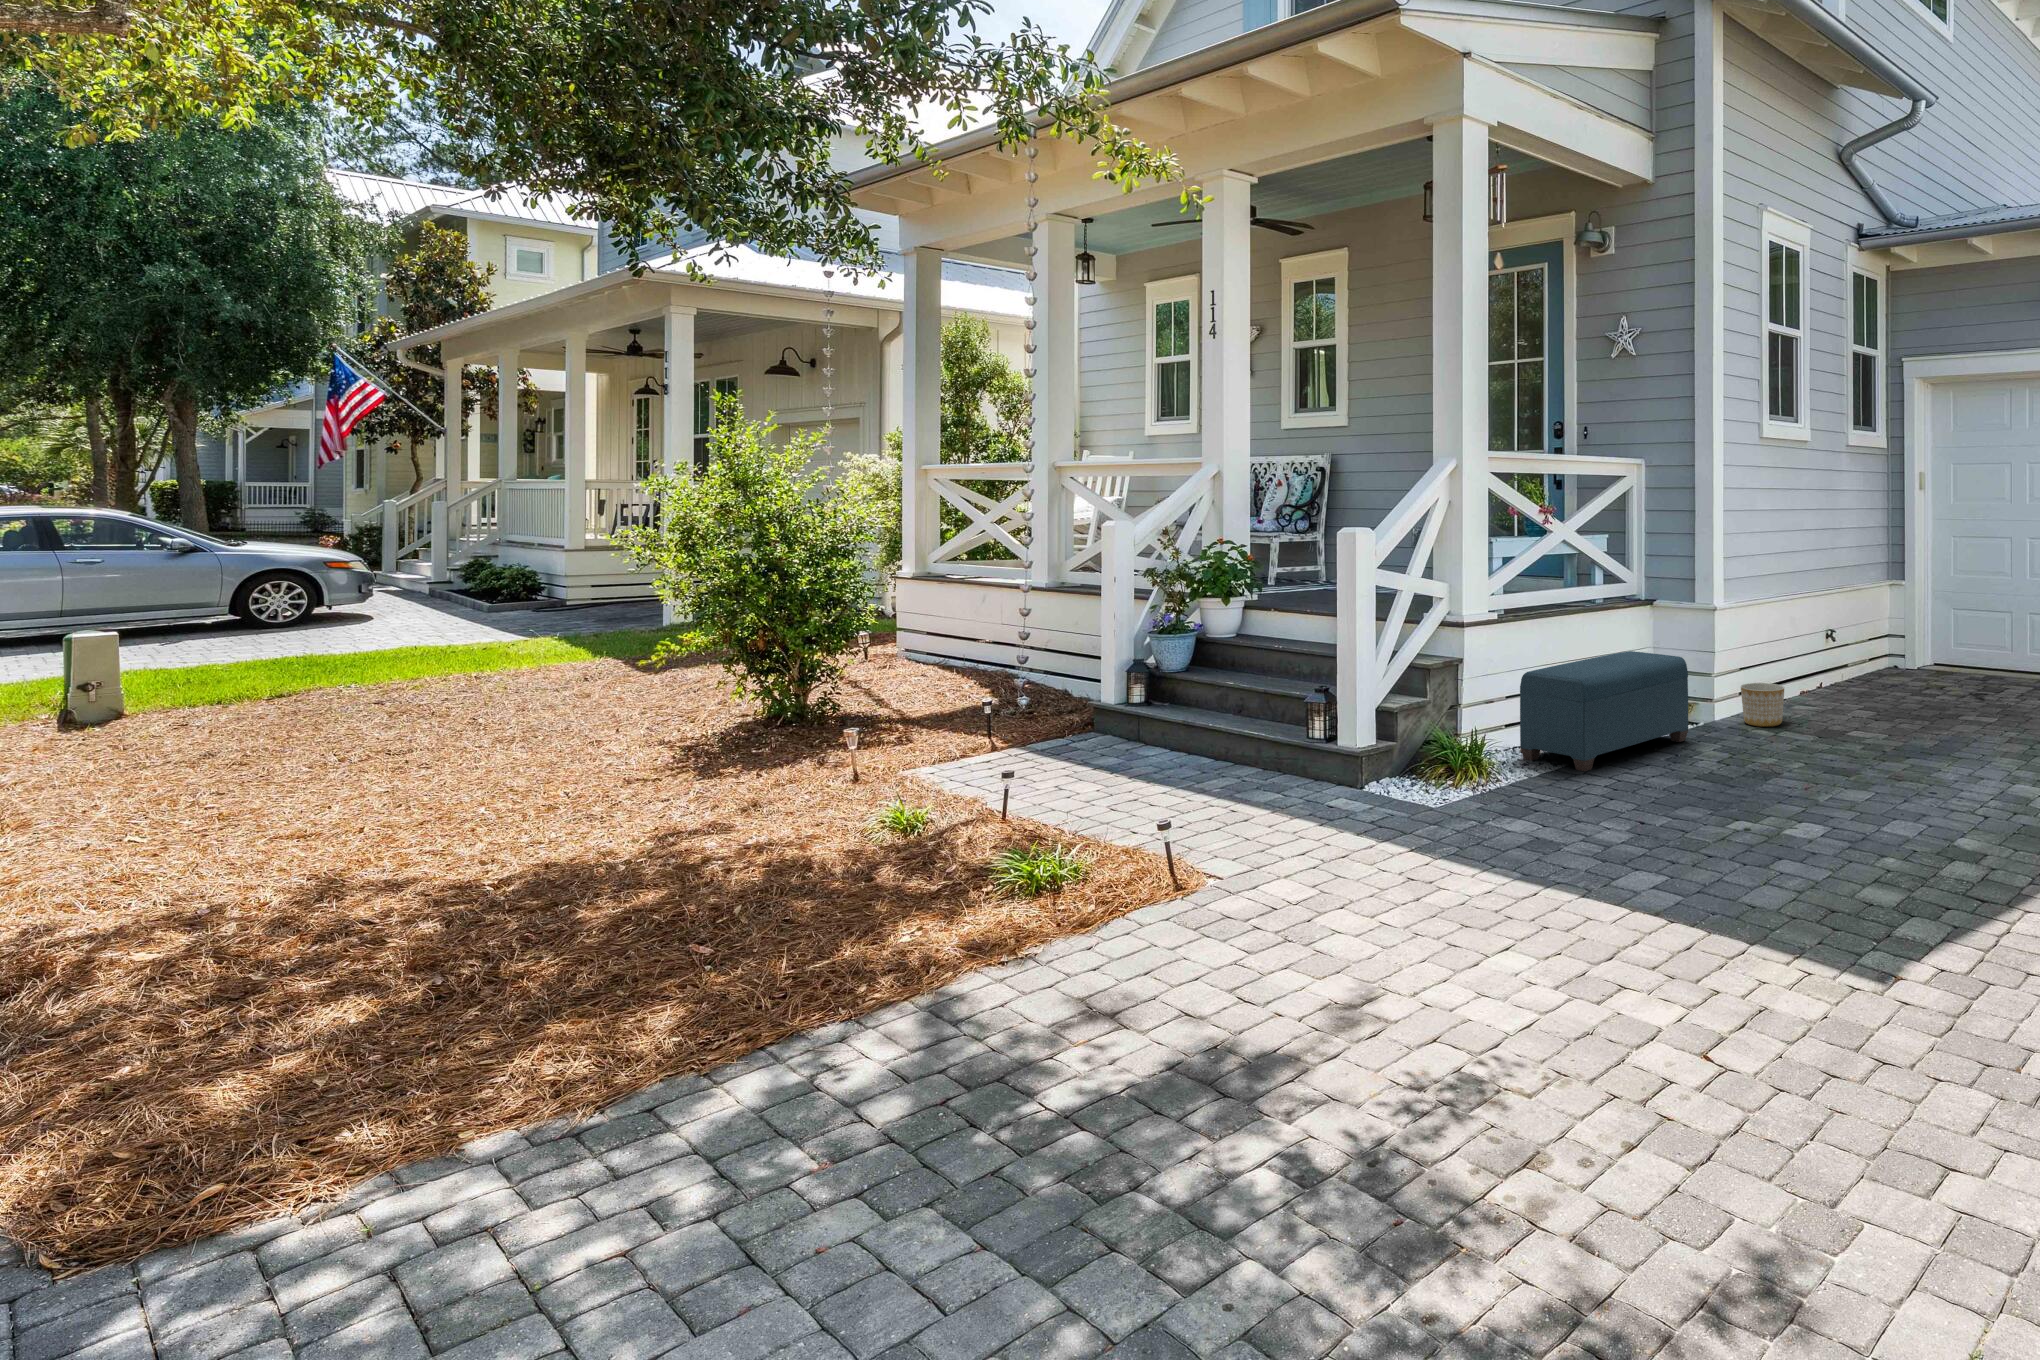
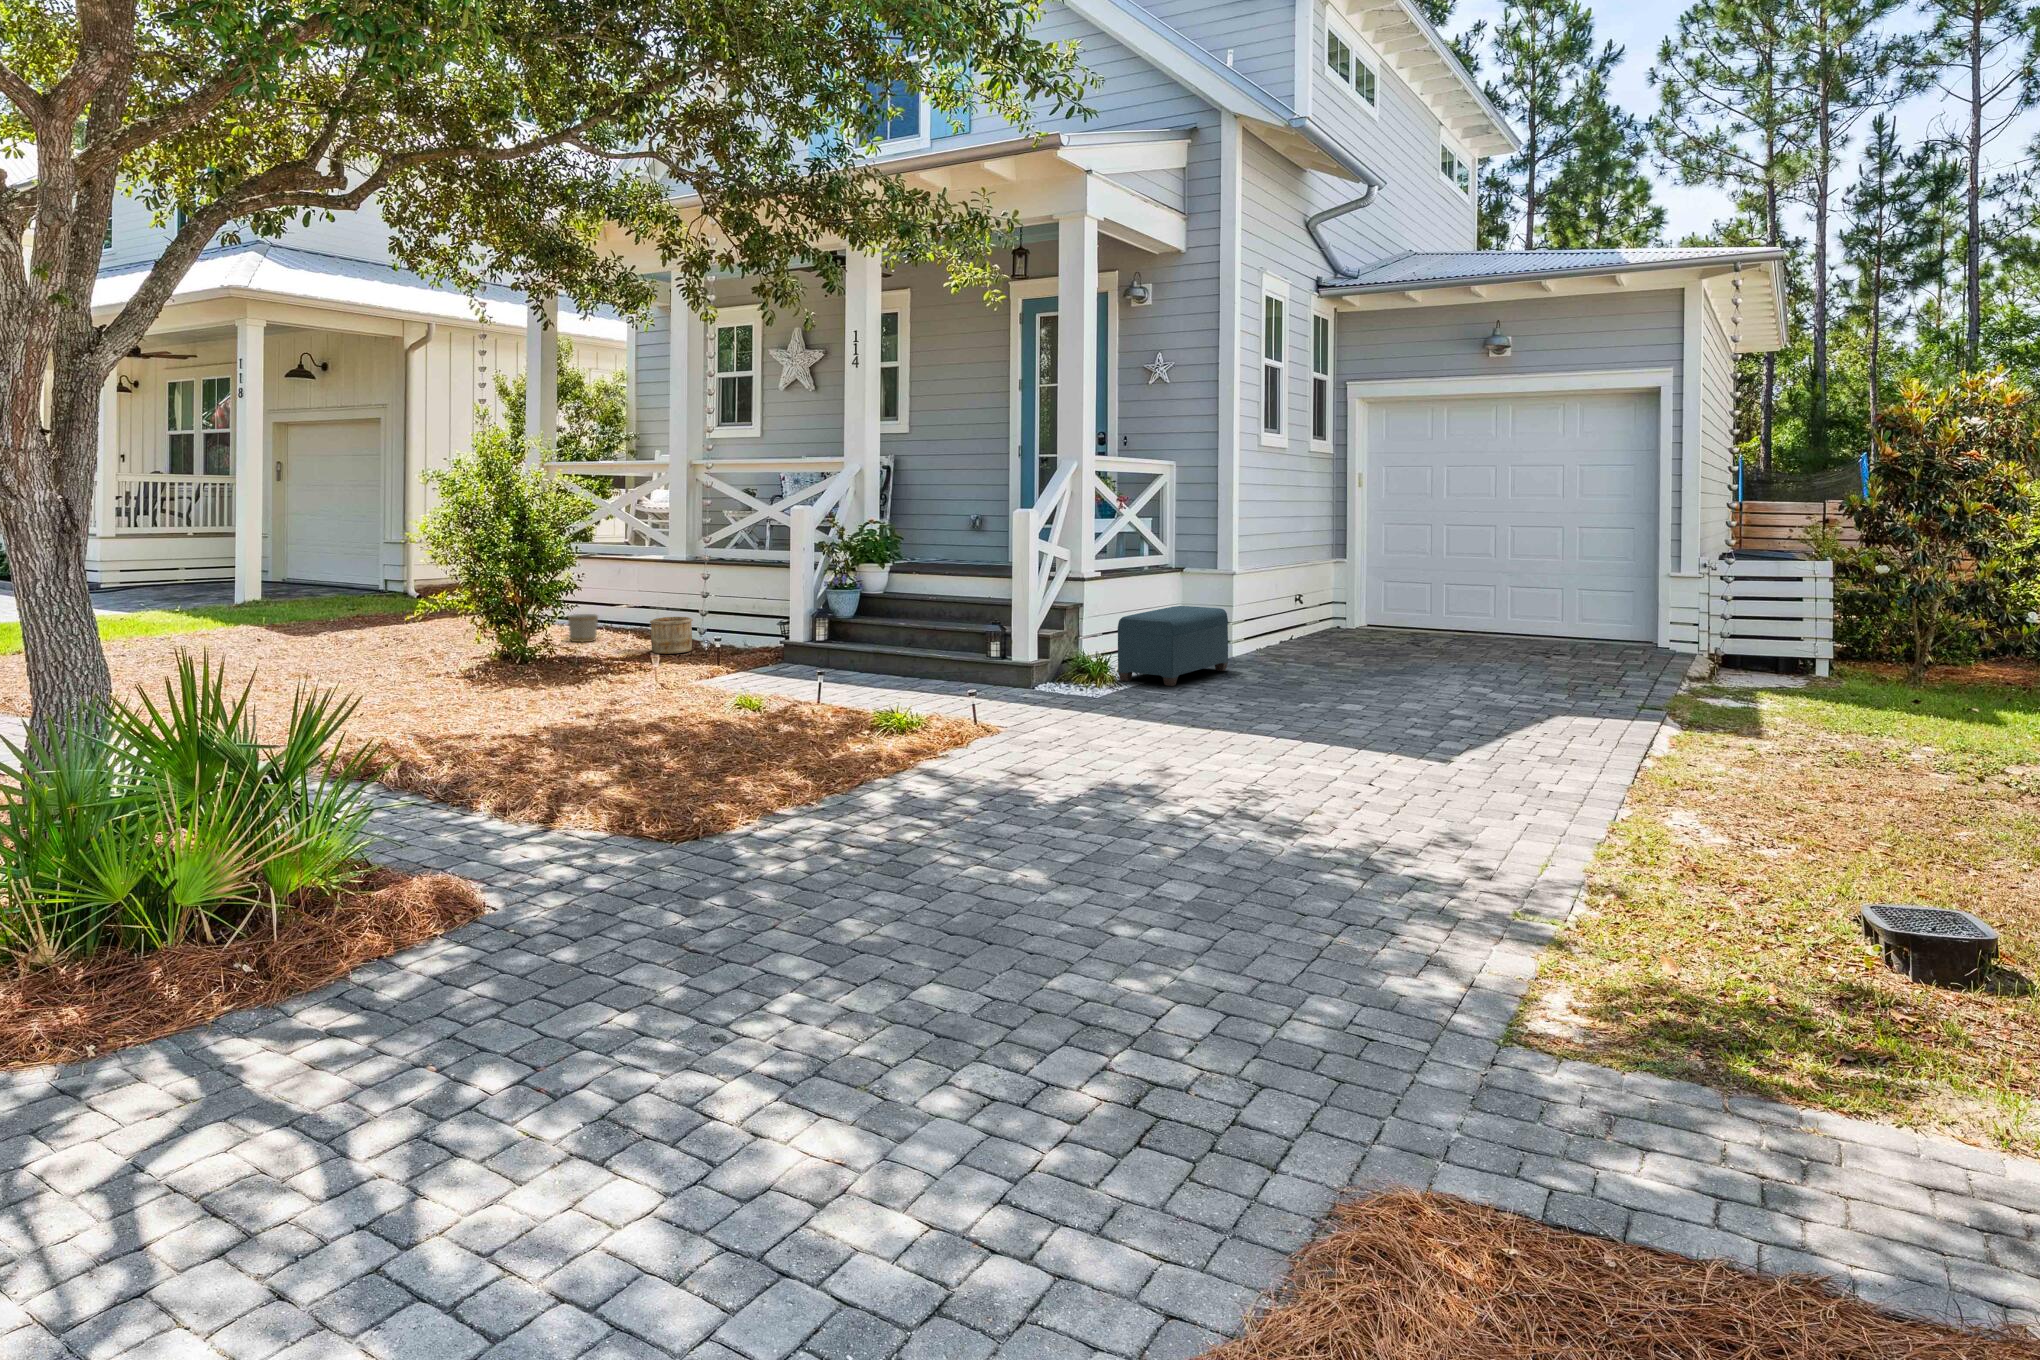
wooden bucket: none [982,656,1037,705] -> present [650,617,693,654]
planter: present [1741,683,1784,727] -> present [568,614,598,642]

